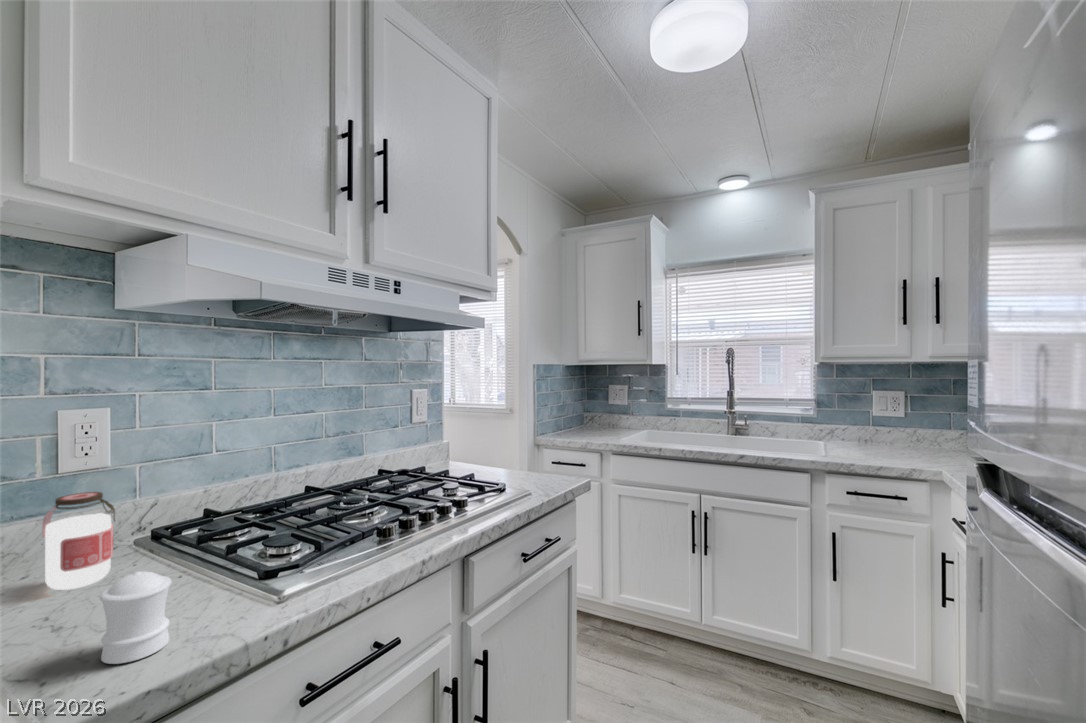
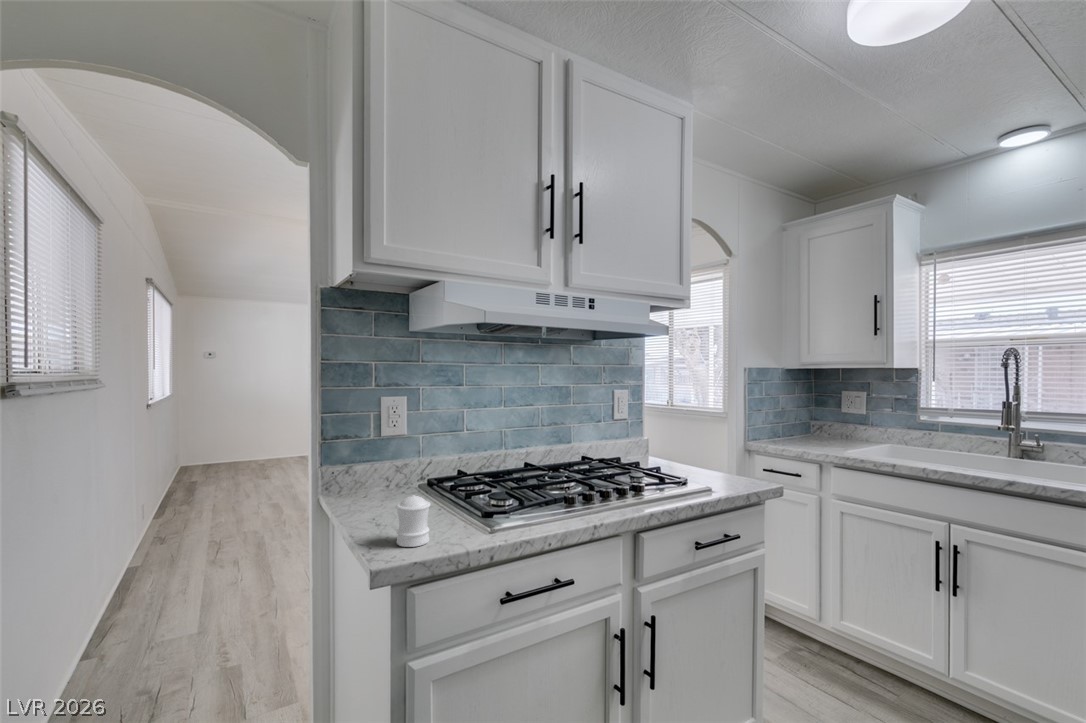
jar: present [42,492,115,590] -> none [373,448,407,507]

